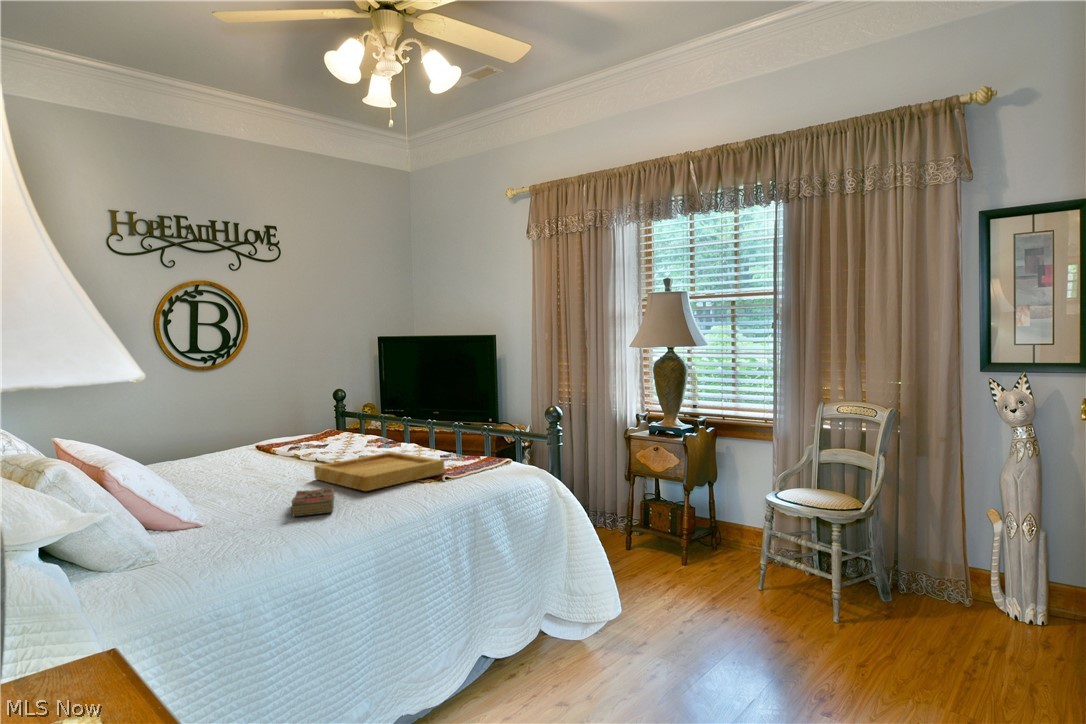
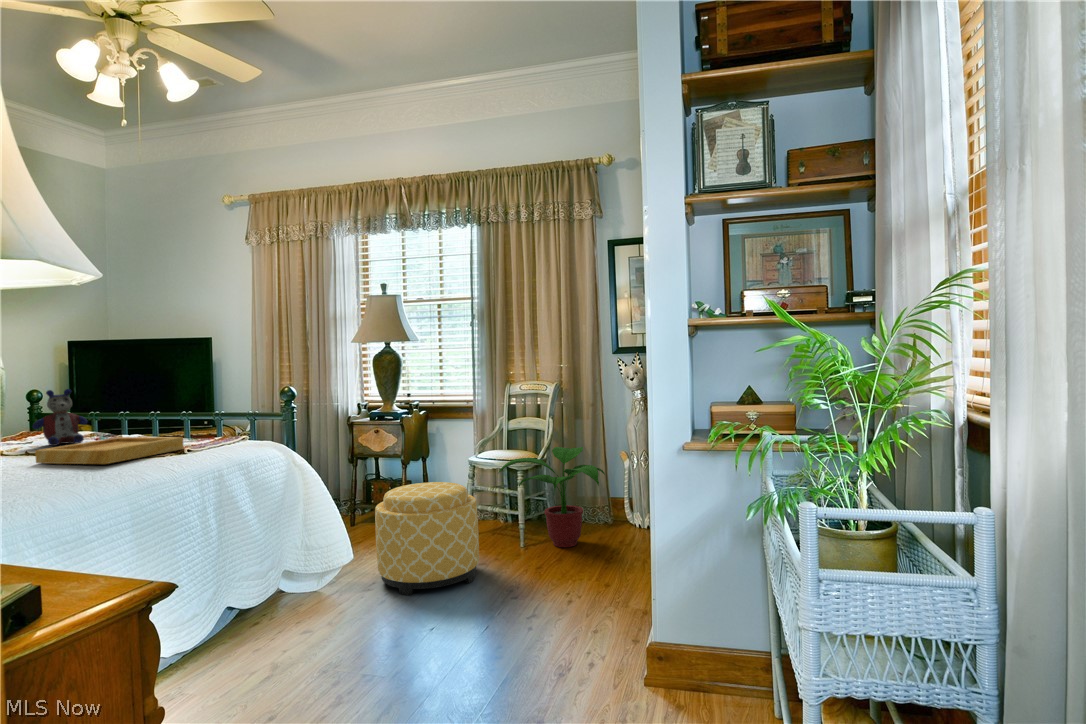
stuffed bear: none [327,396,373,453] -> present [33,389,88,446]
book: present [291,487,335,516] -> none [28,461,79,484]
potted plant: none [804,495,968,639] -> present [498,447,605,547]
ottoman: none [647,530,778,680] -> present [375,482,479,595]

